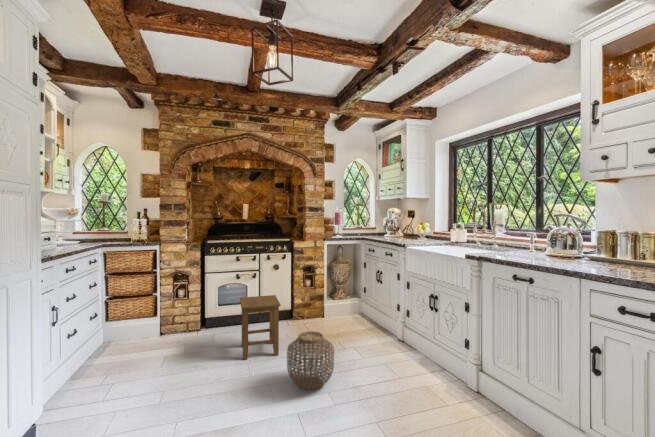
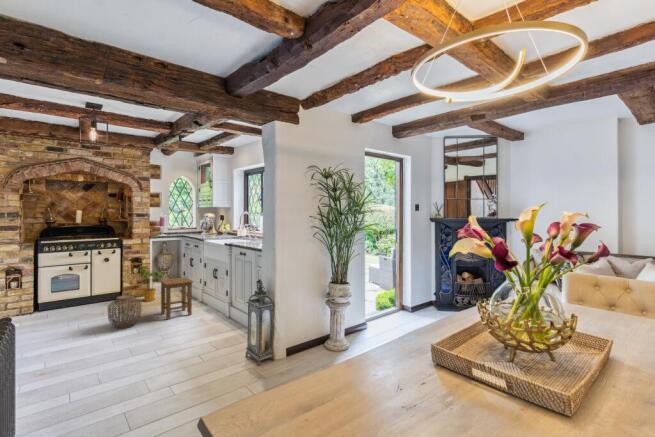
house plant: none [310,278,344,329] -> present [135,265,162,301]
stool: present [240,295,281,360] -> present [160,277,193,320]

